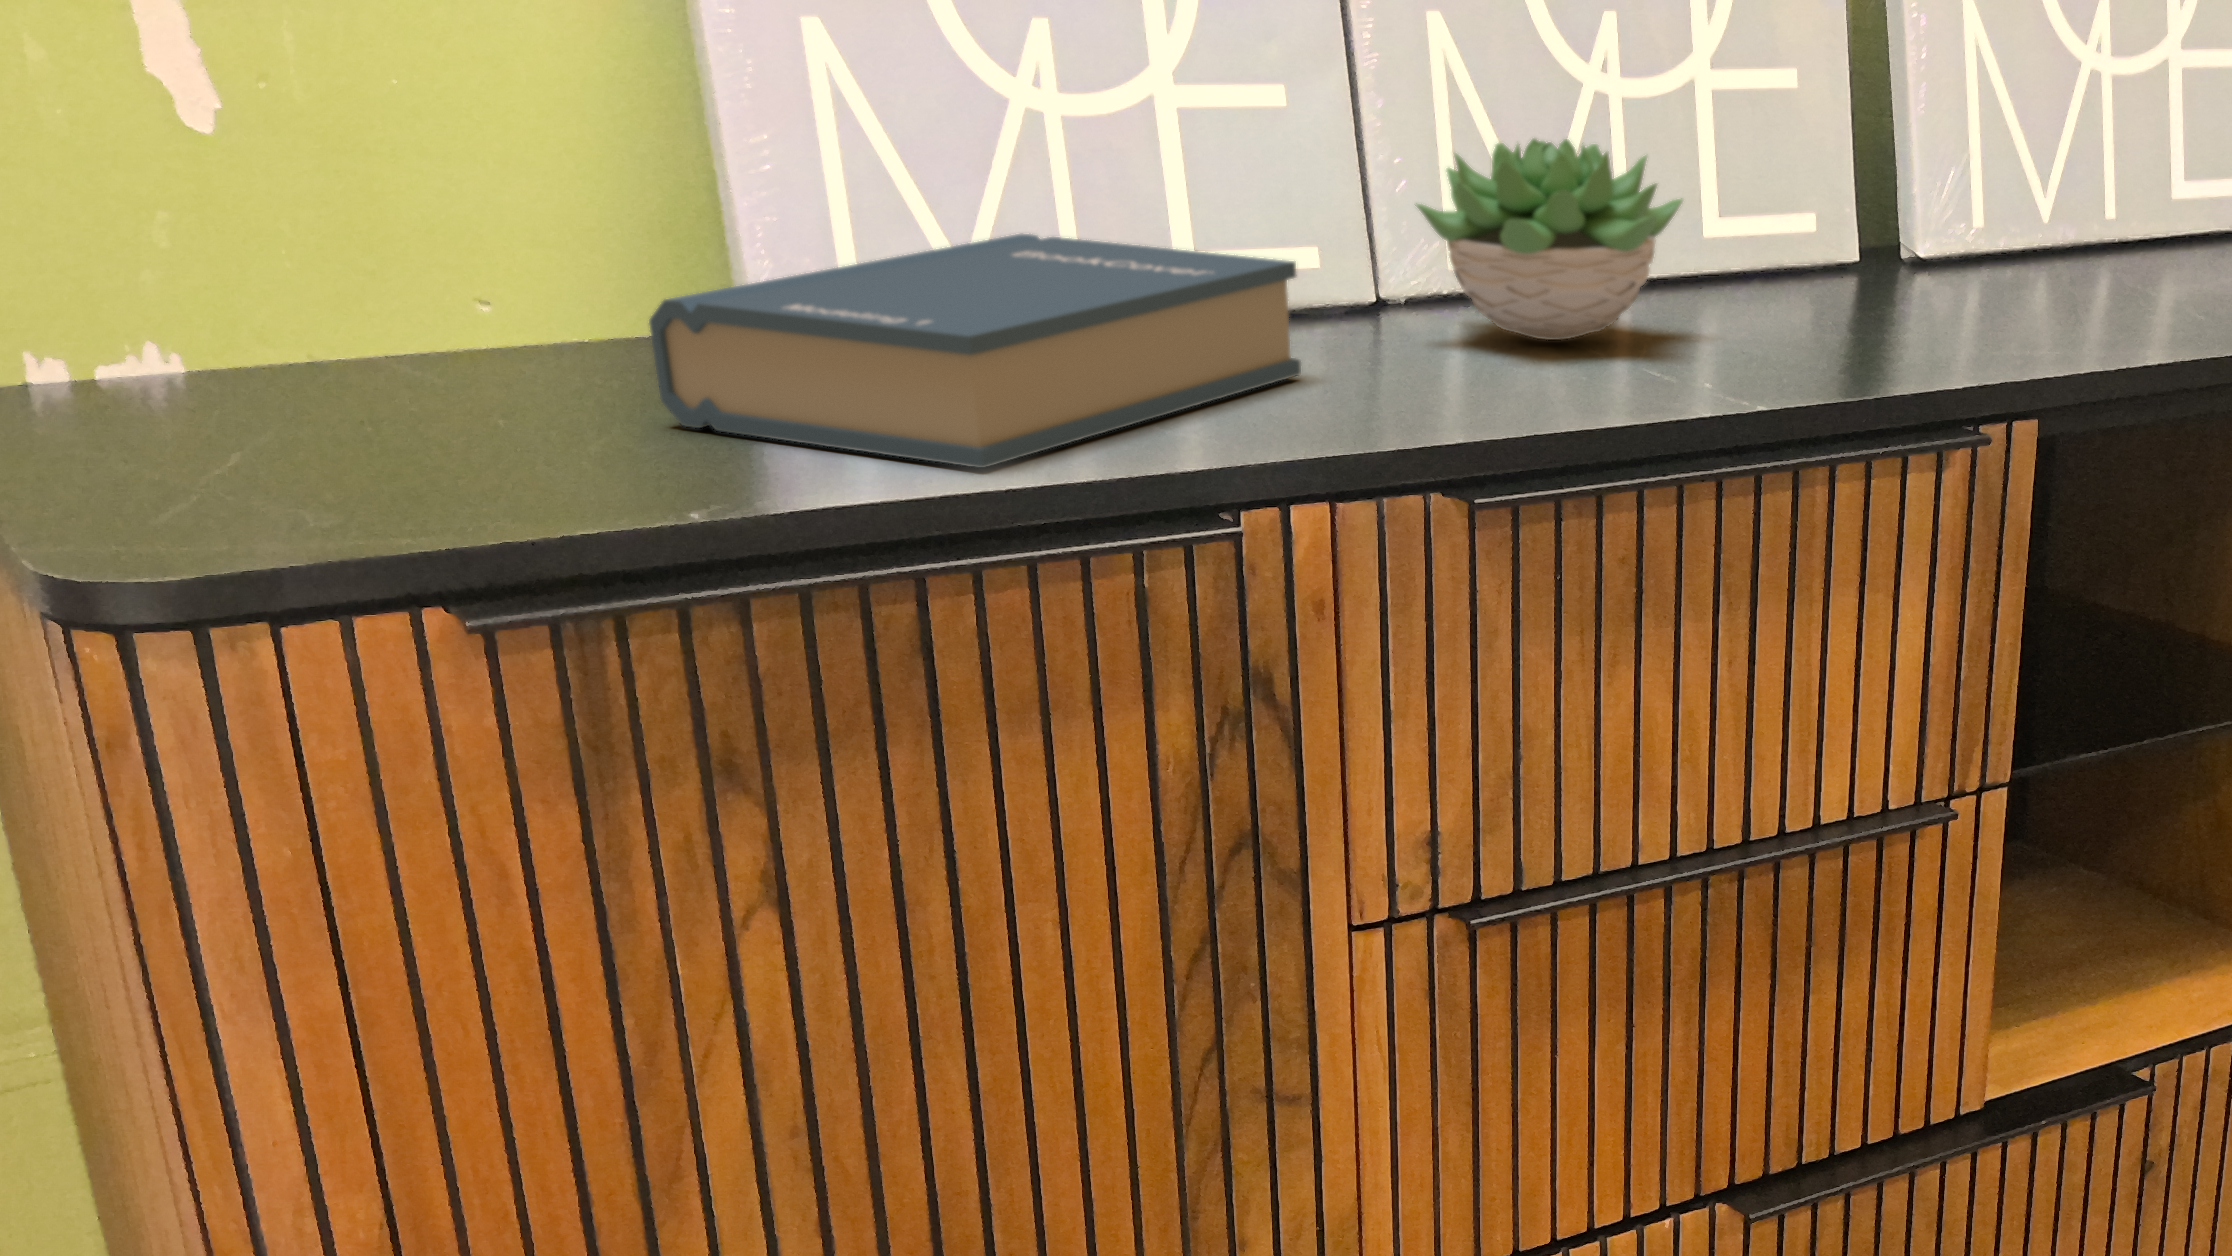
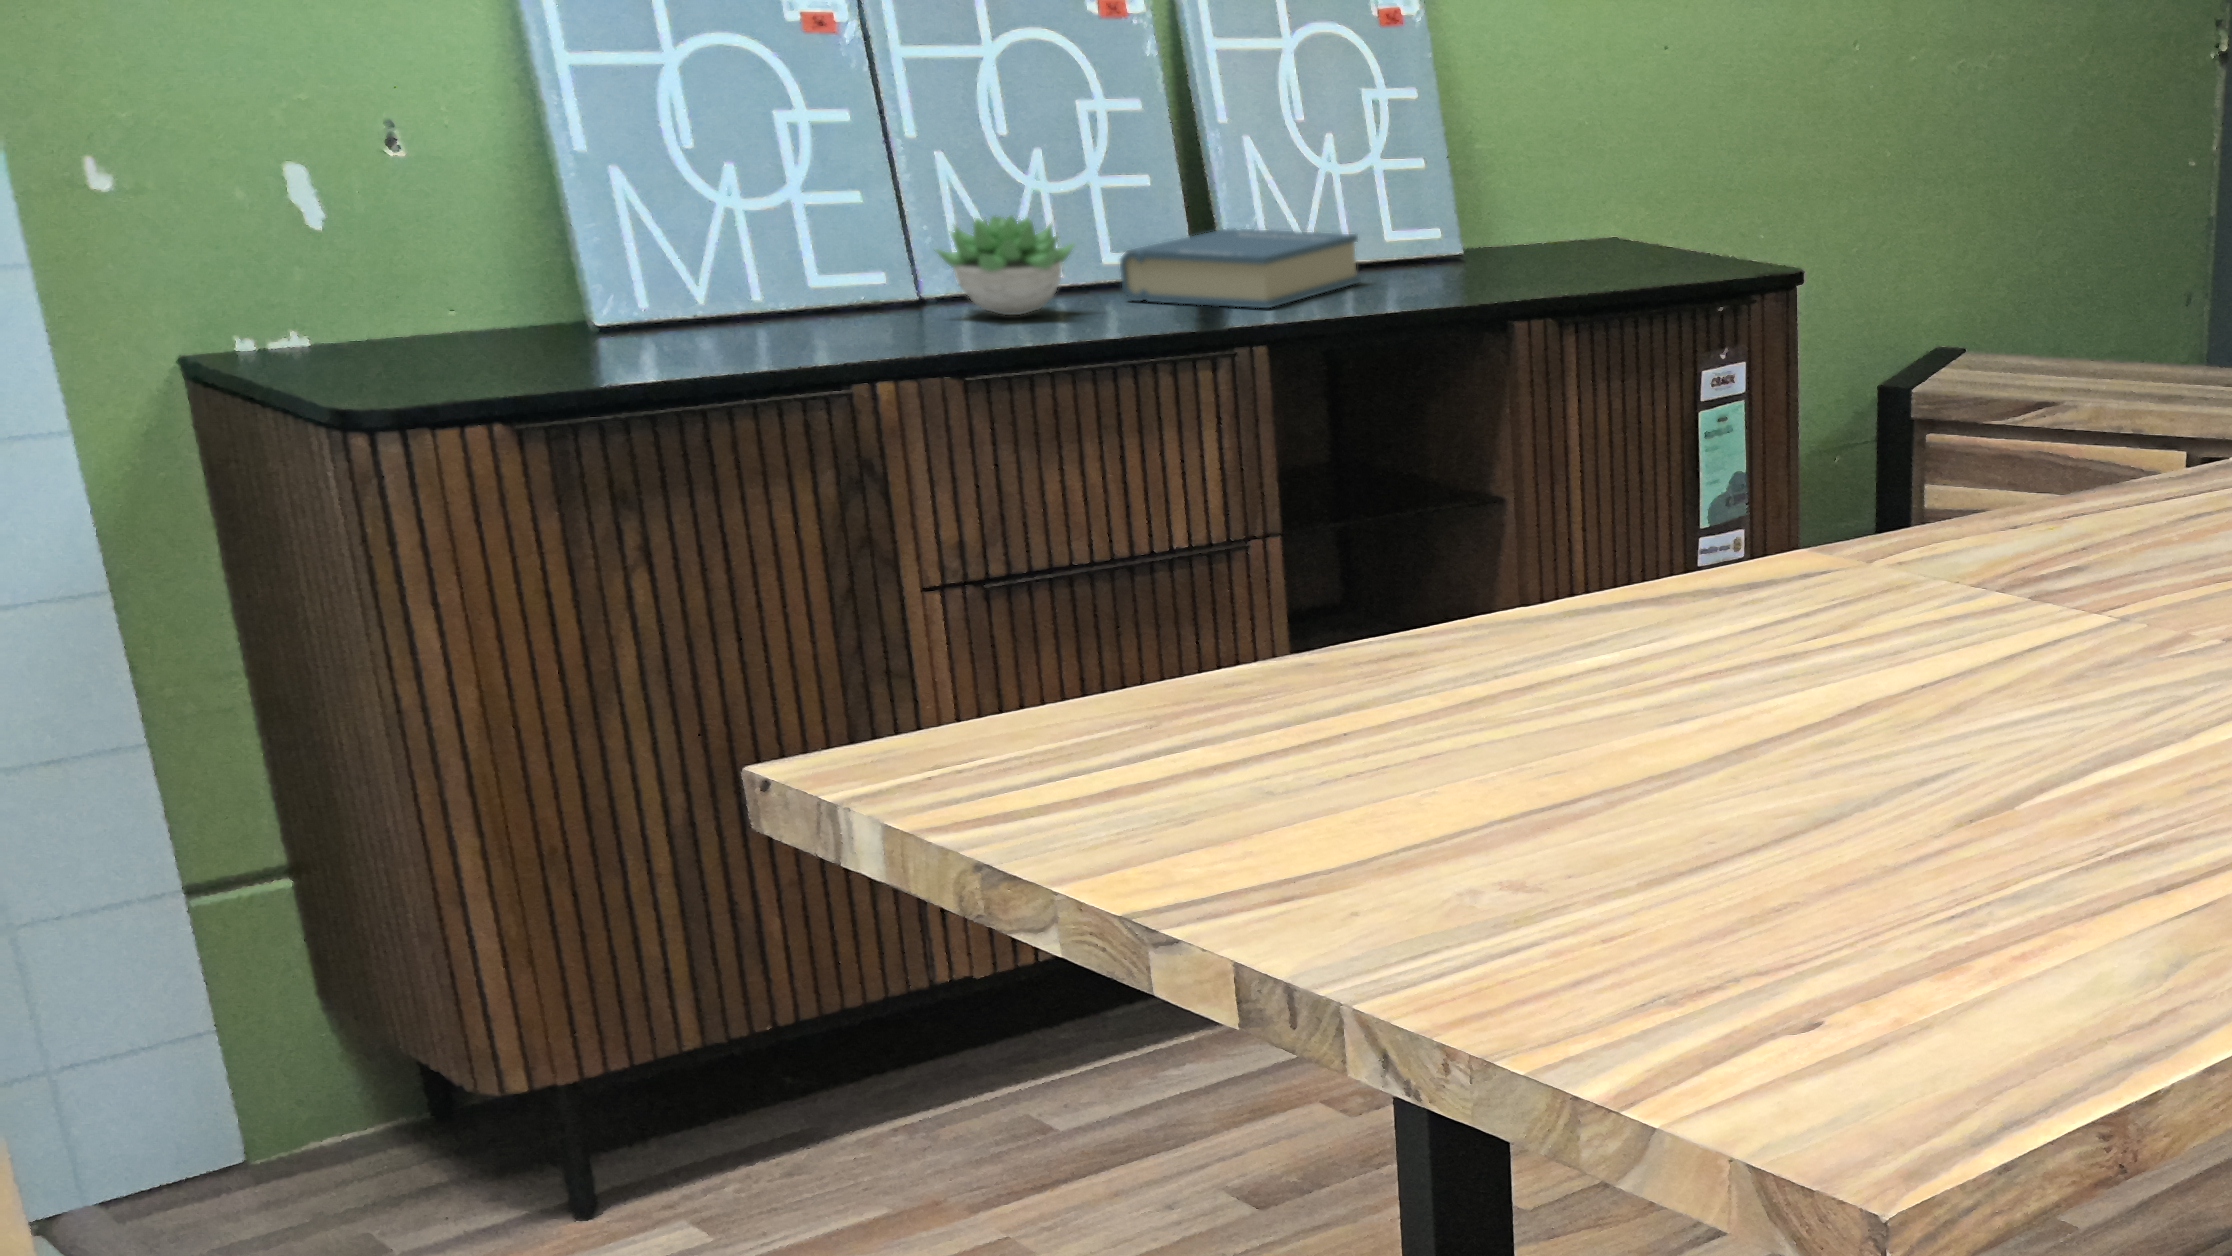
hardback book: present [649,234,1301,468] -> present [1120,228,1360,308]

